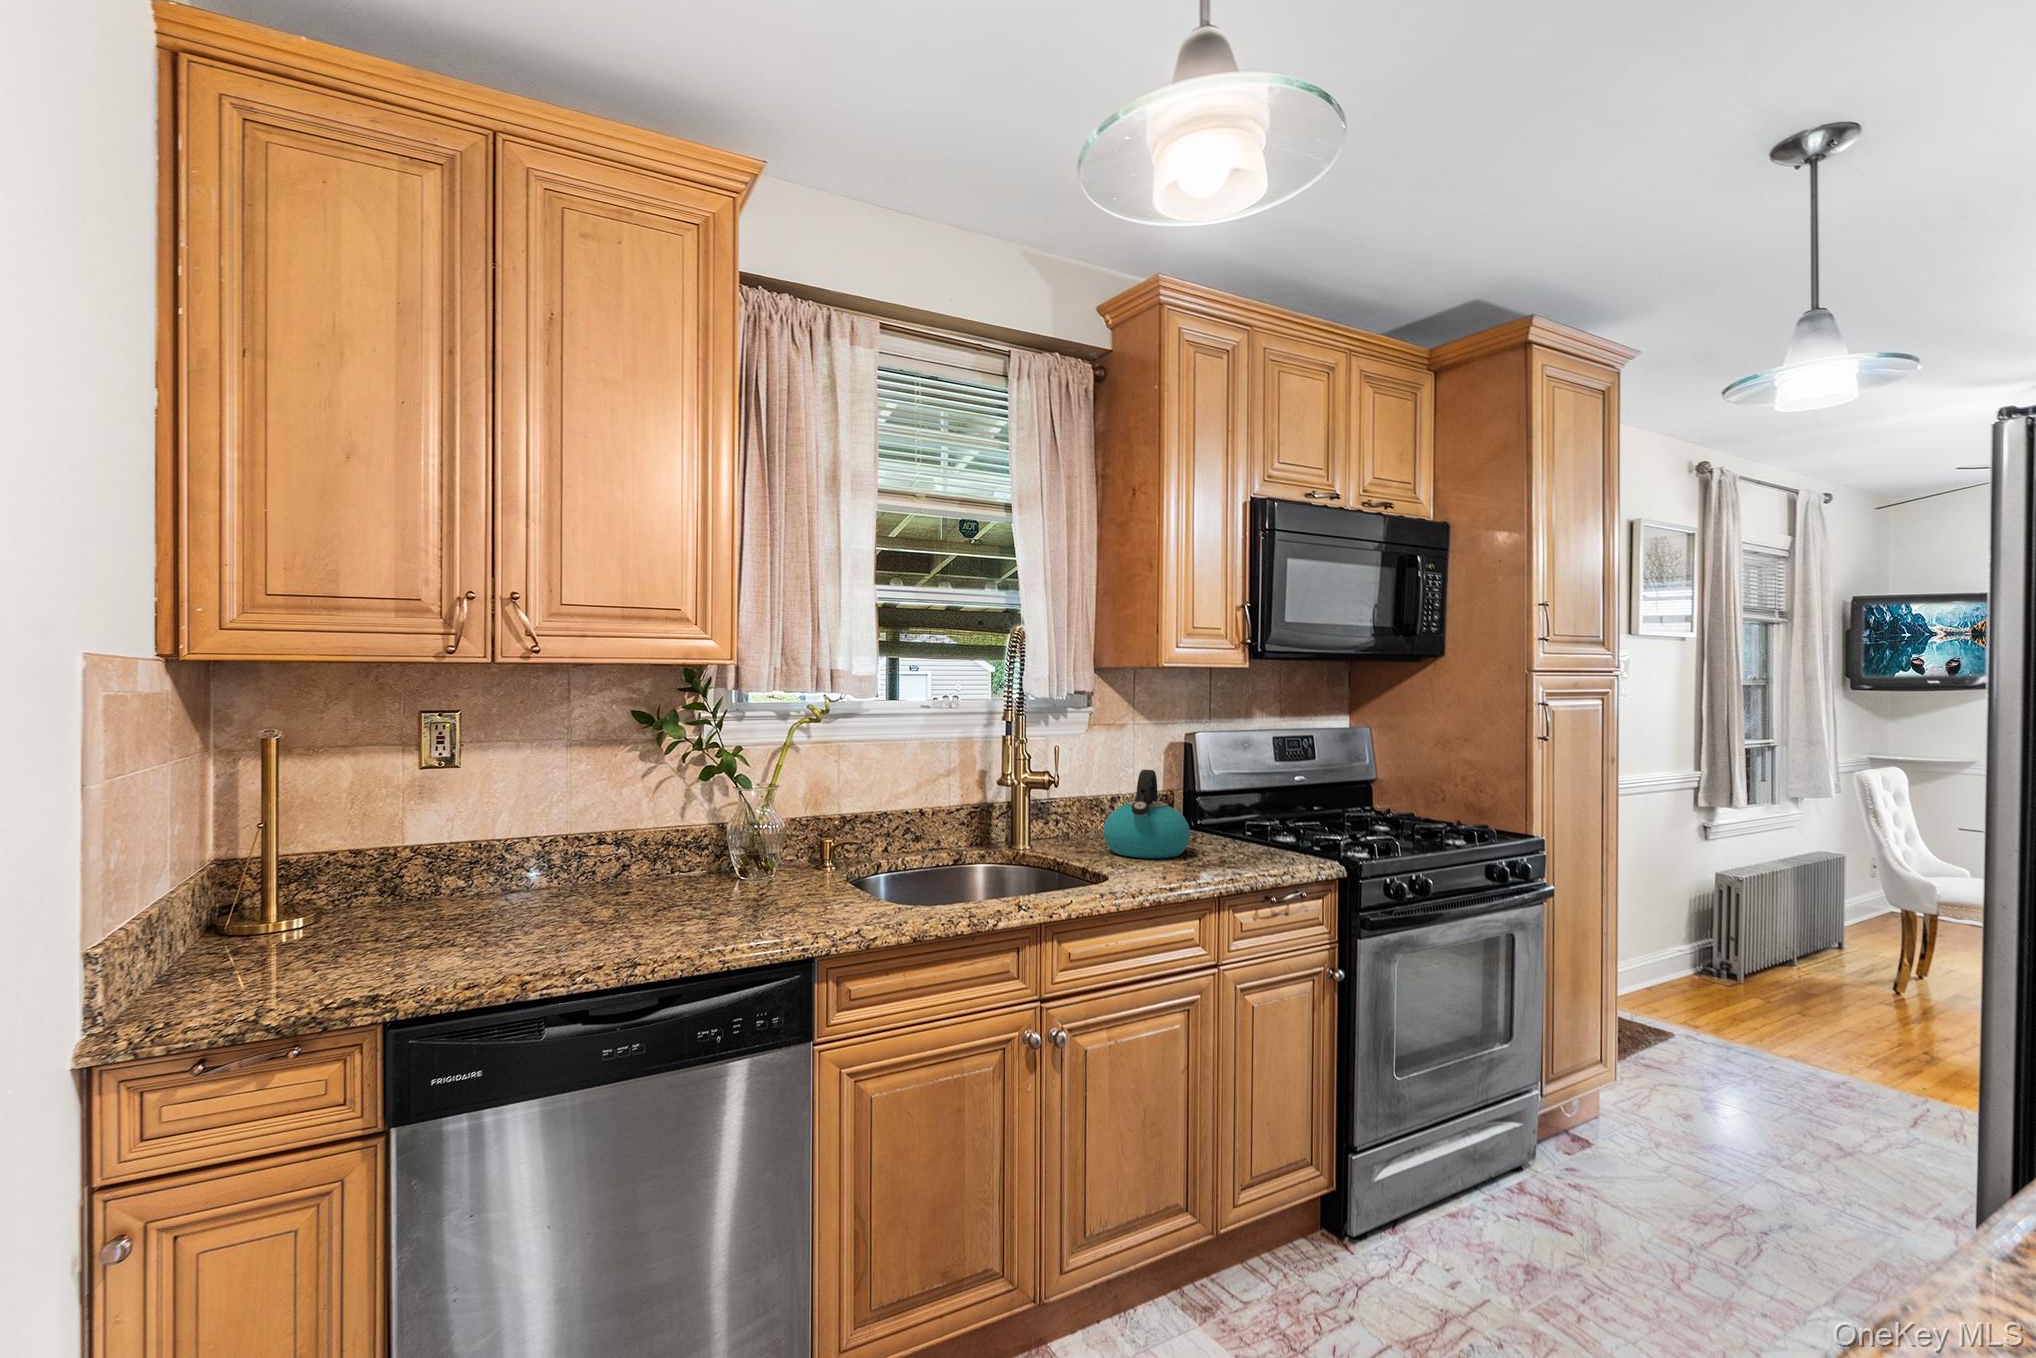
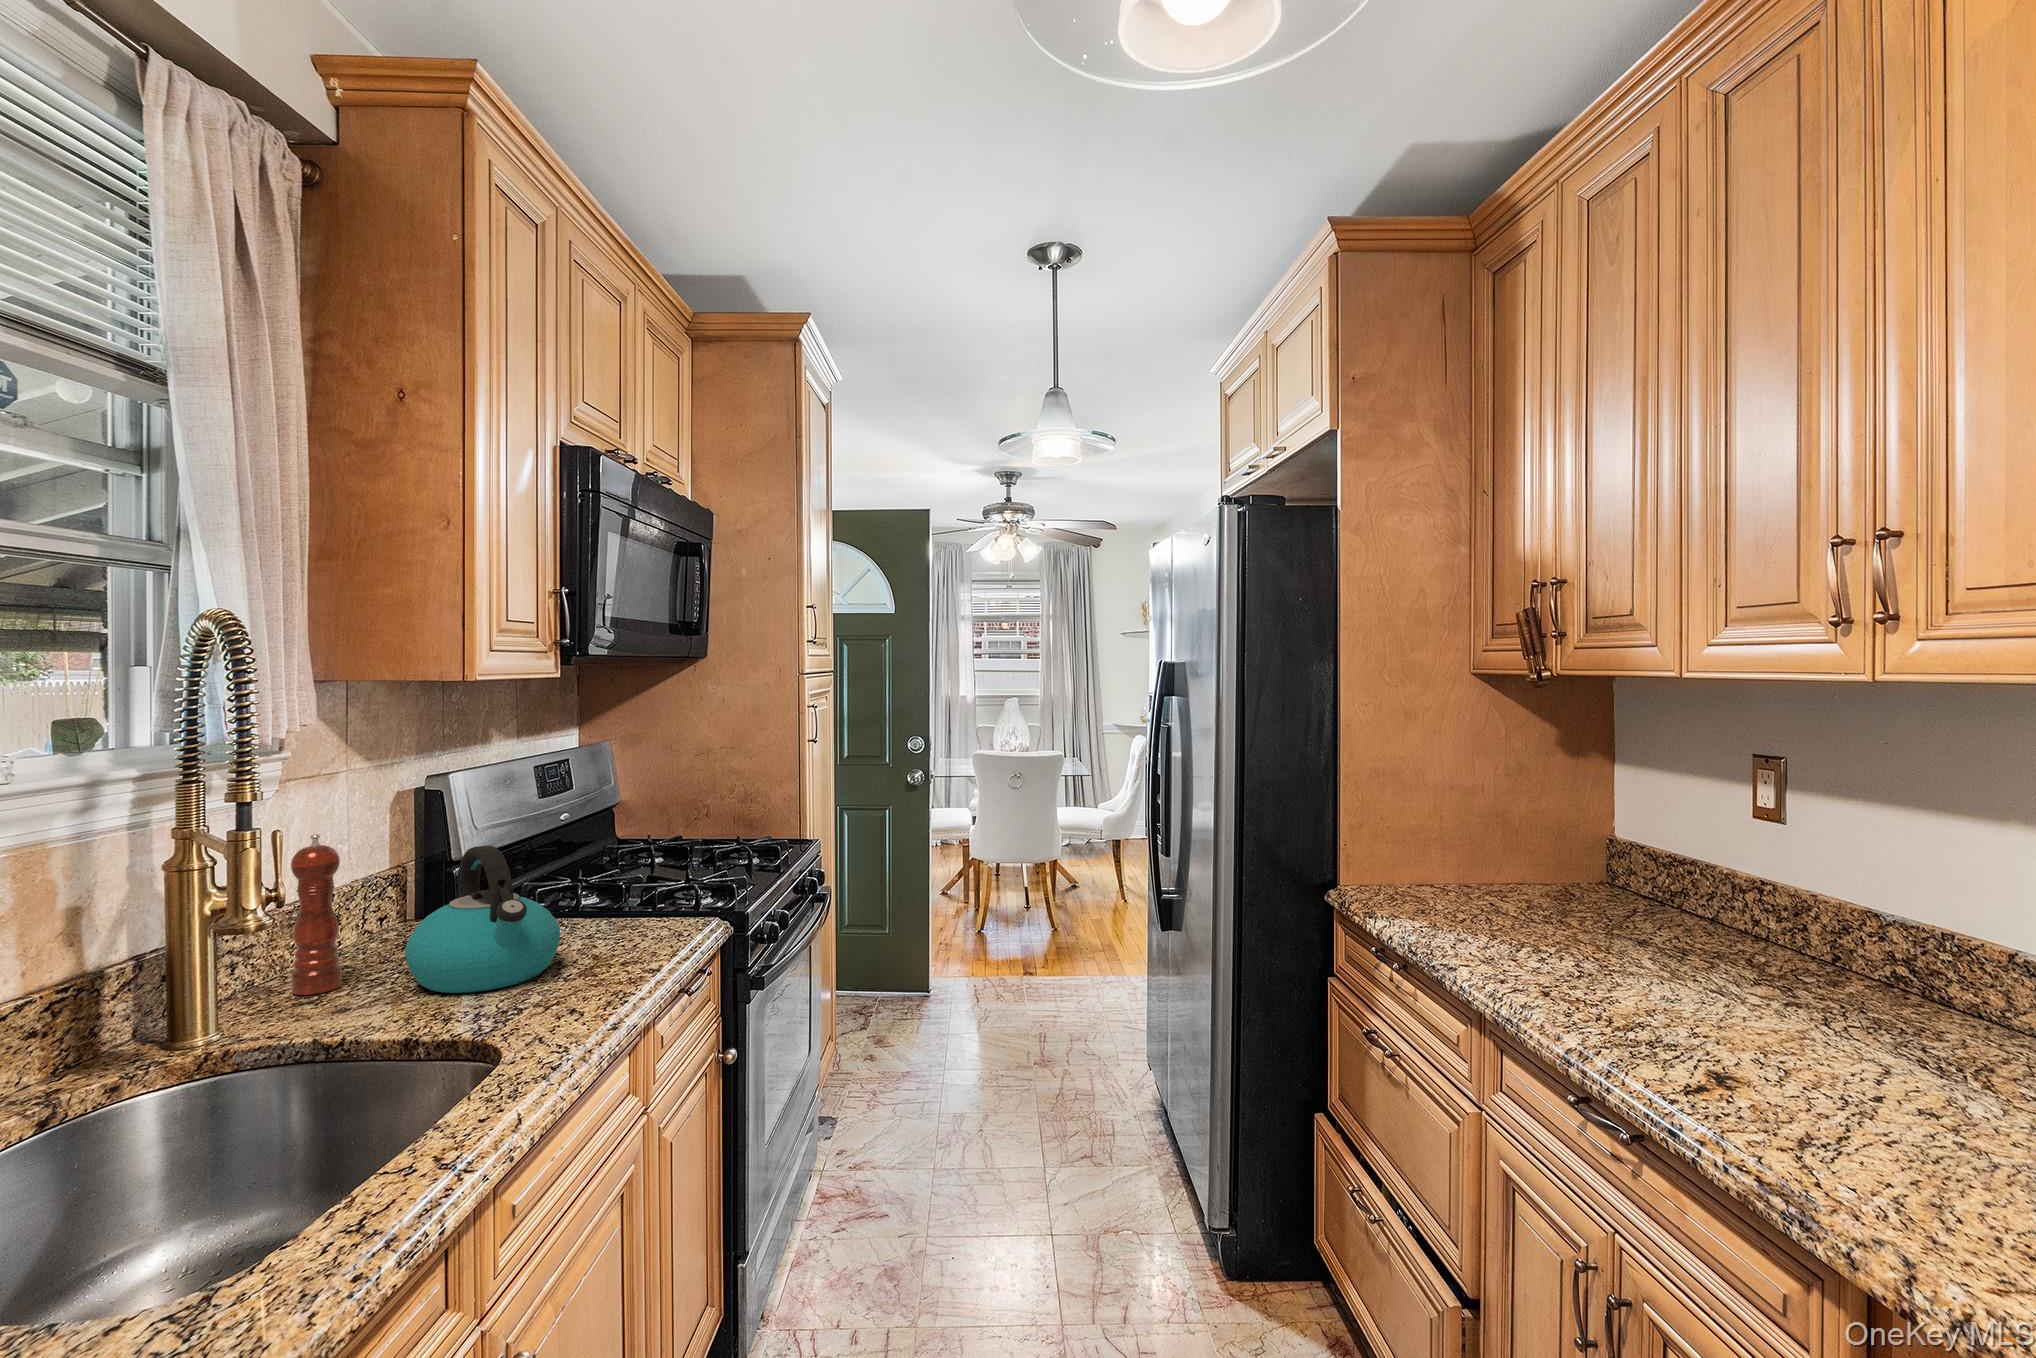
pepper mill: none [1068,752,1092,842] -> present [291,835,342,995]

